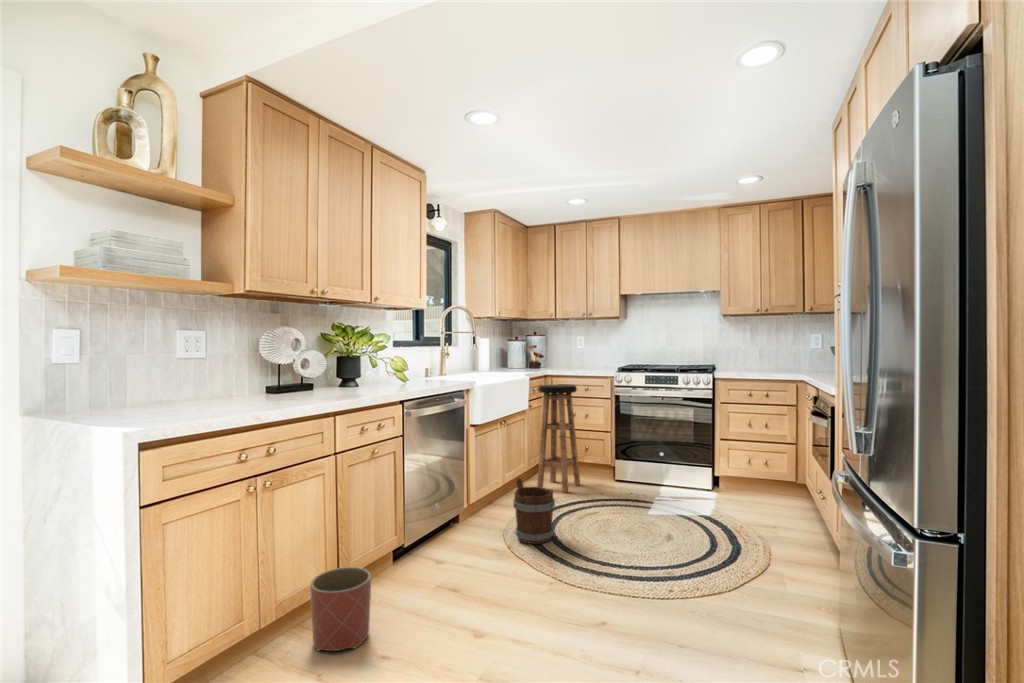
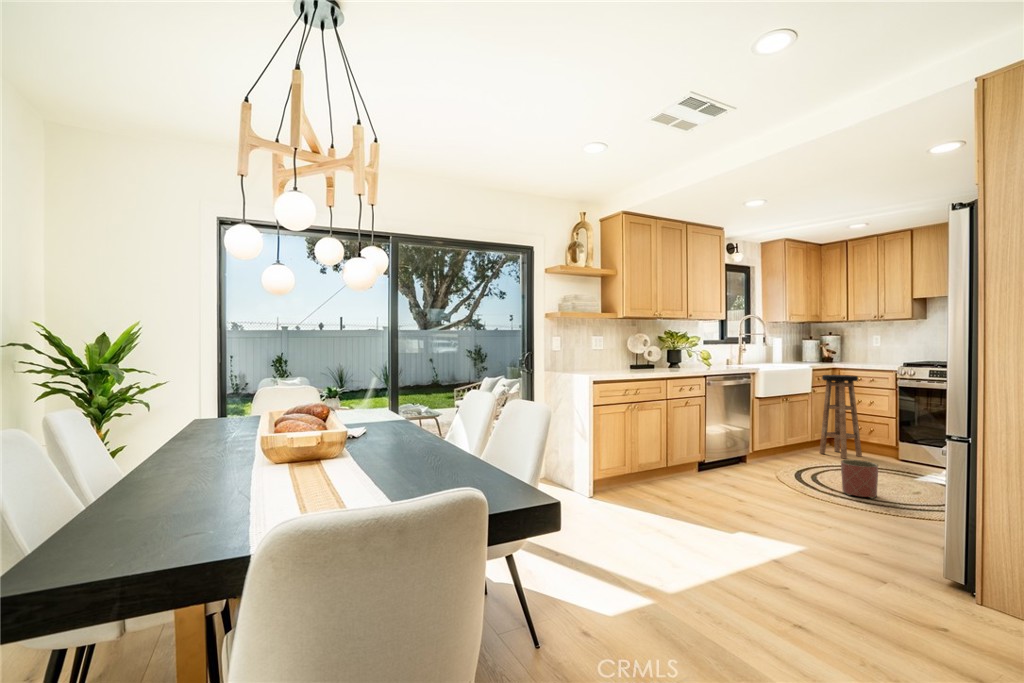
bucket: present [513,478,555,544] -> none [784,436,818,479]
planter: present [310,567,371,651] -> present [841,460,878,499]

